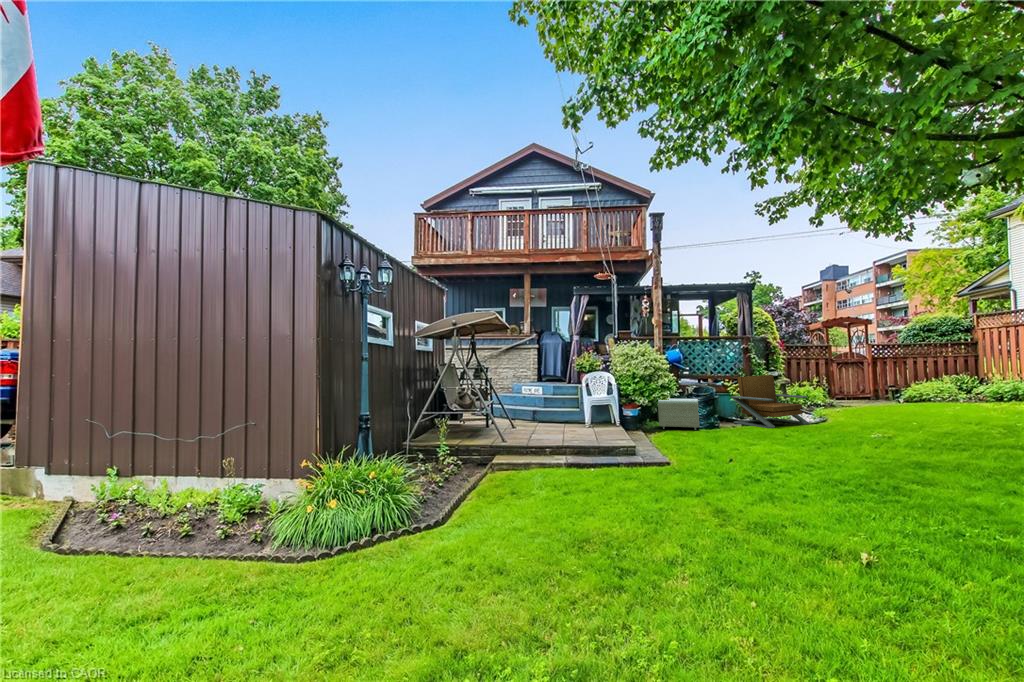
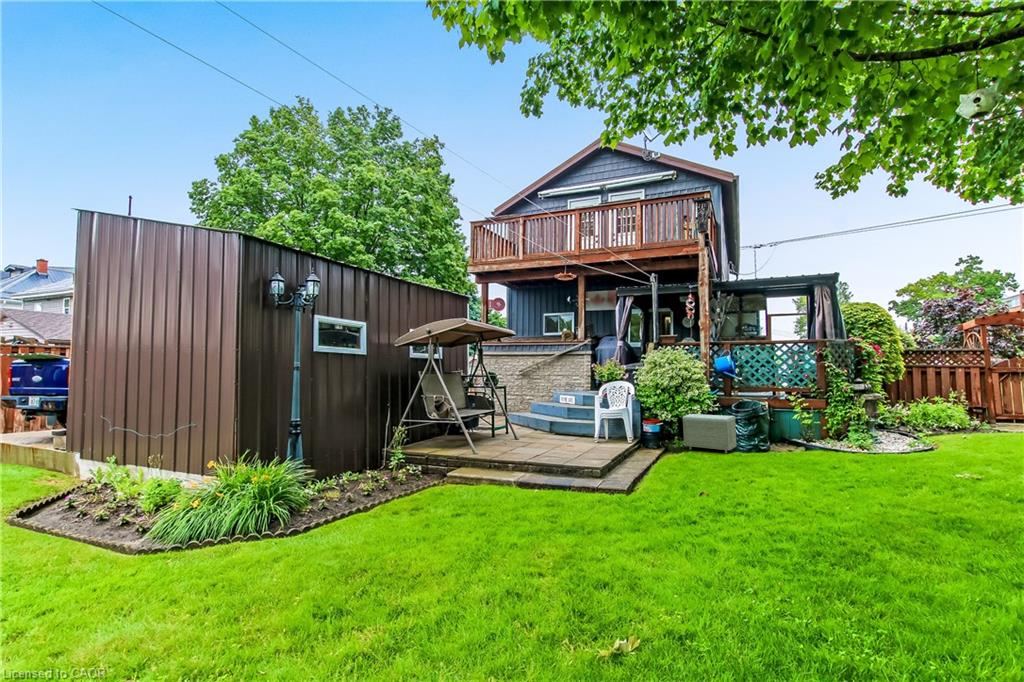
lounge chair: present [731,375,809,428] -> none [787,389,896,458]

